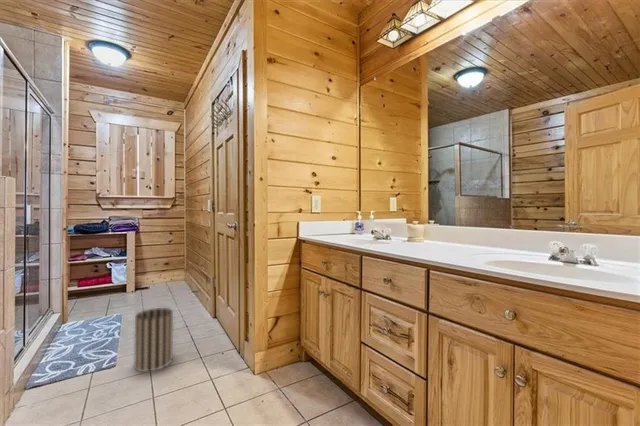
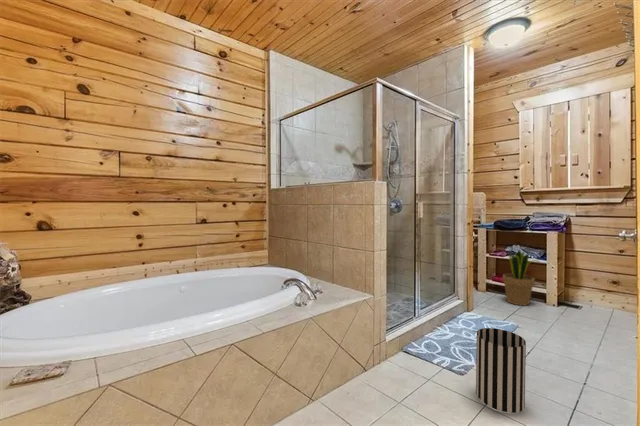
potted plant: none [88,251,123,303] -> present [503,250,537,306]

